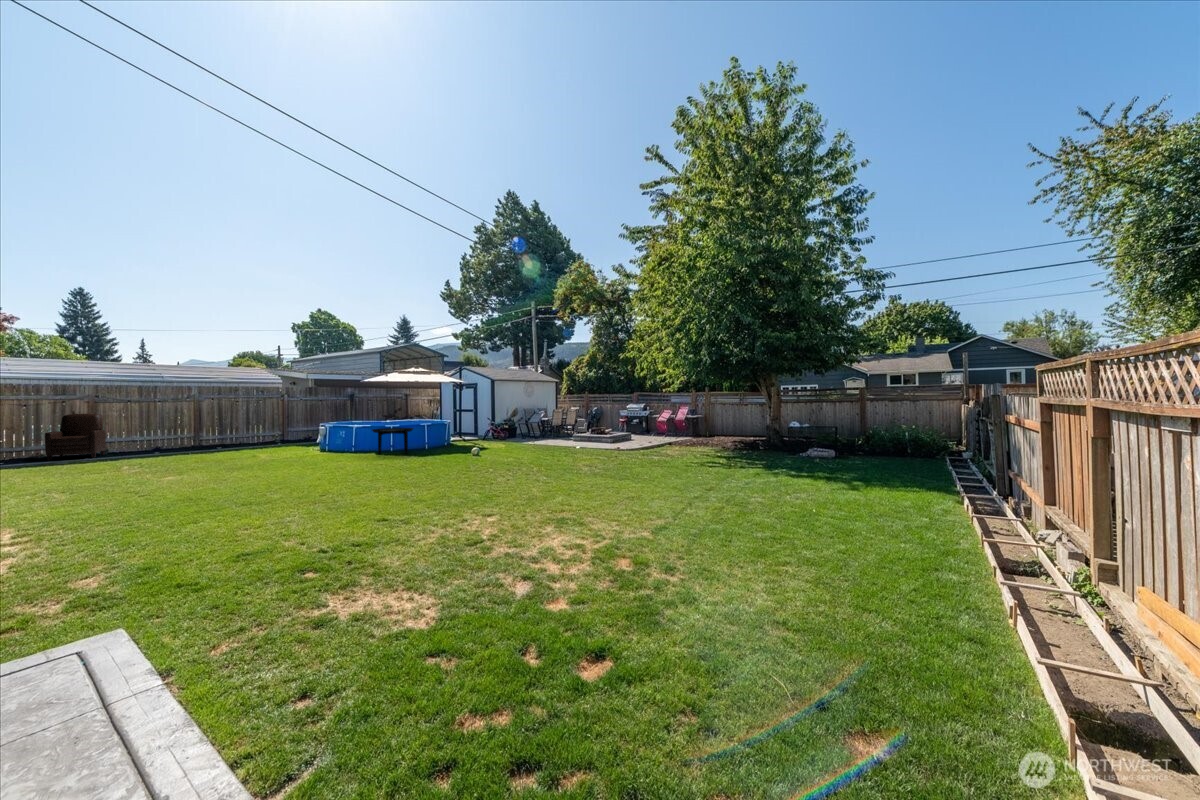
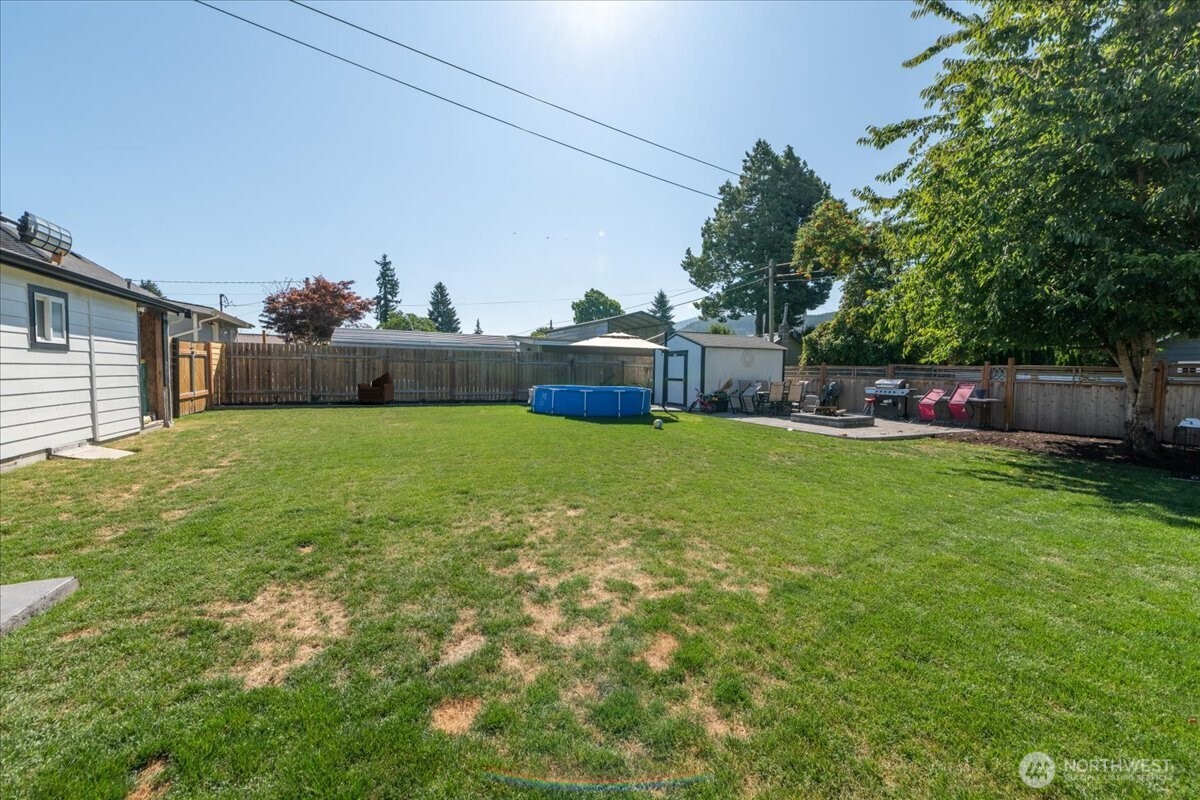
round table: present [372,428,413,454] -> none [564,393,604,420]

